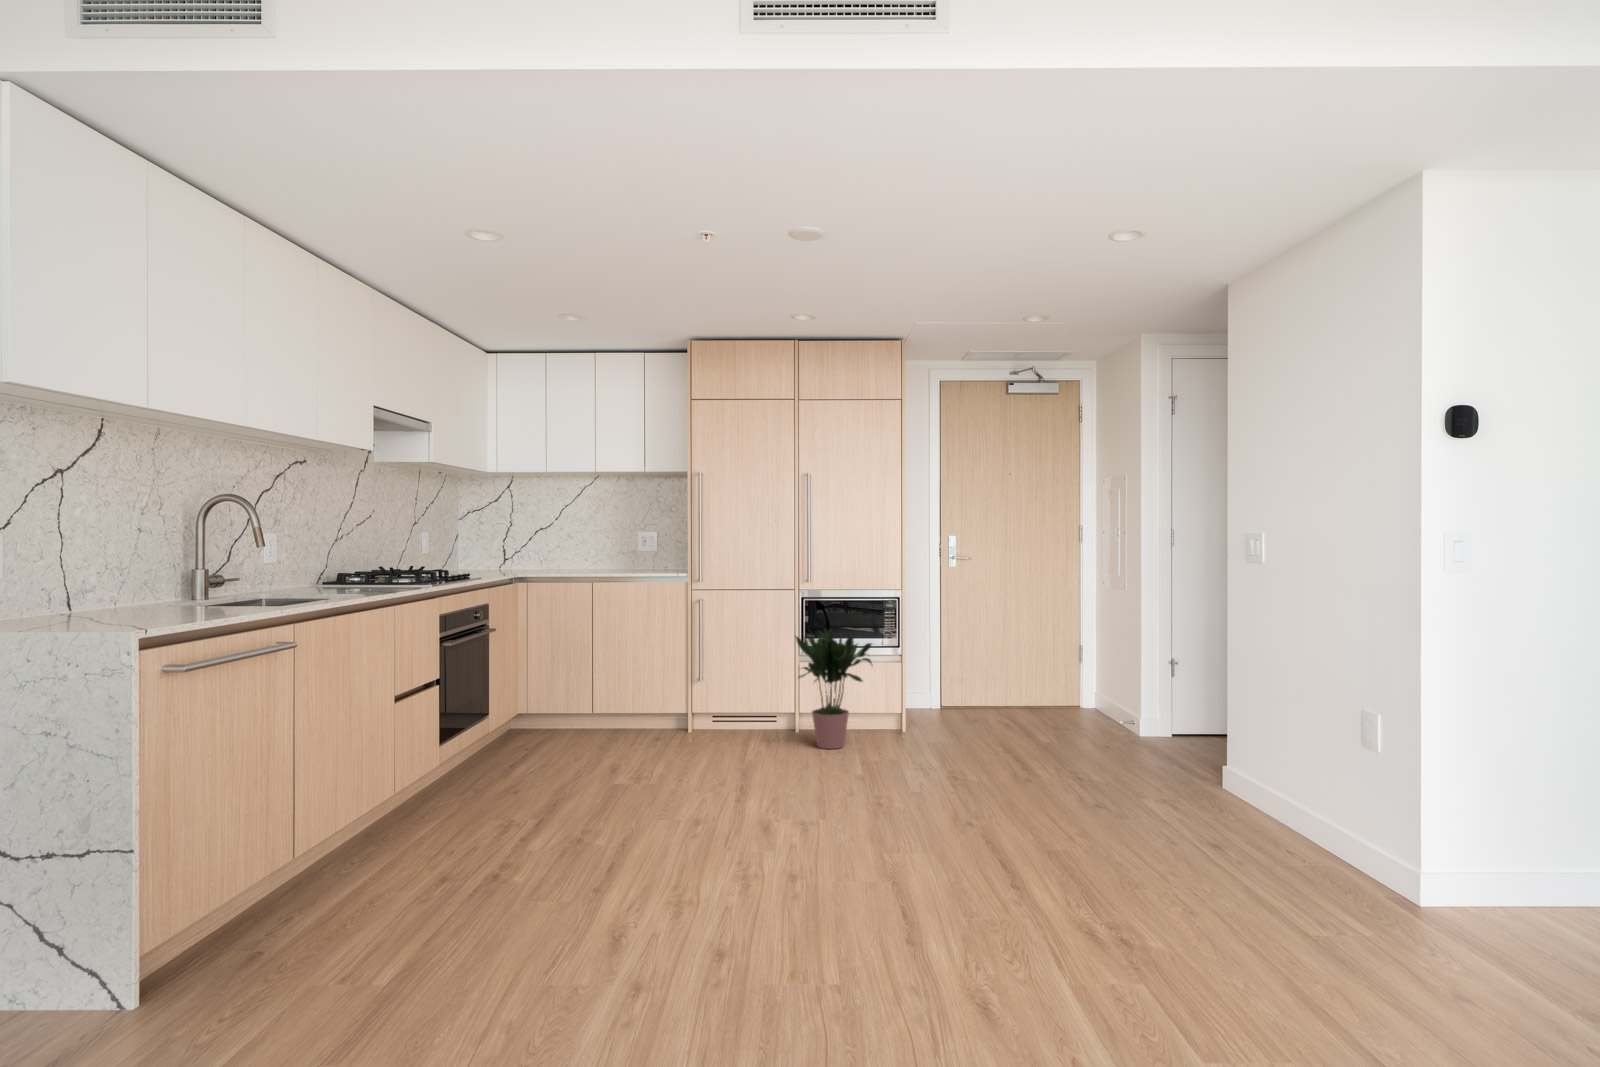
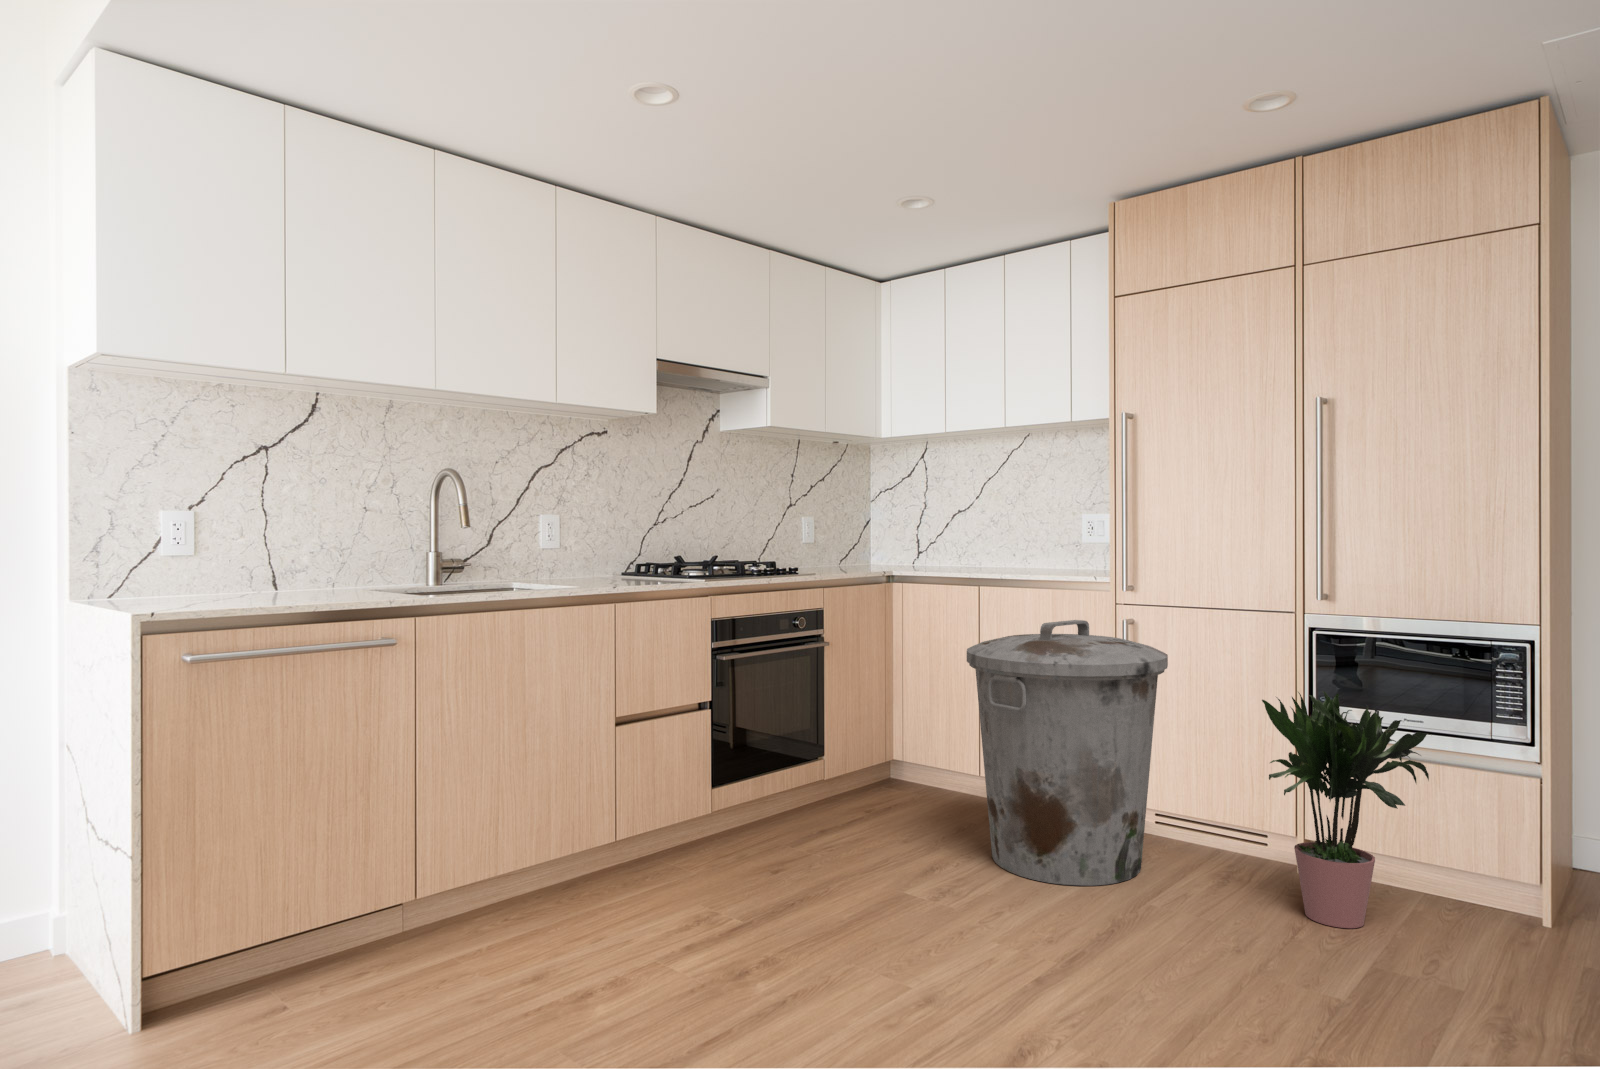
trash can: none [619,599,742,761] -> present [967,620,1168,886]

